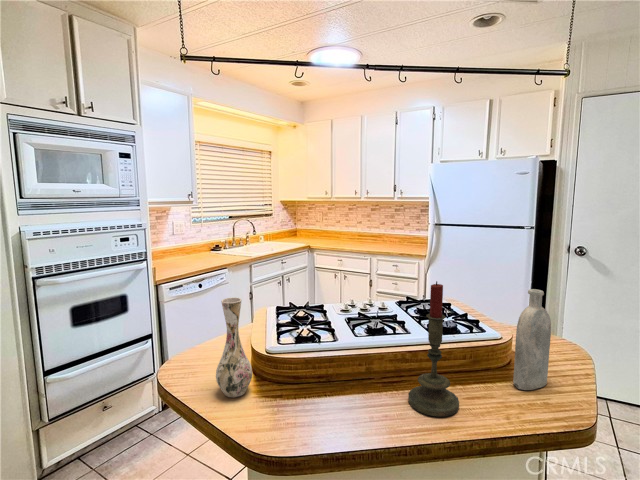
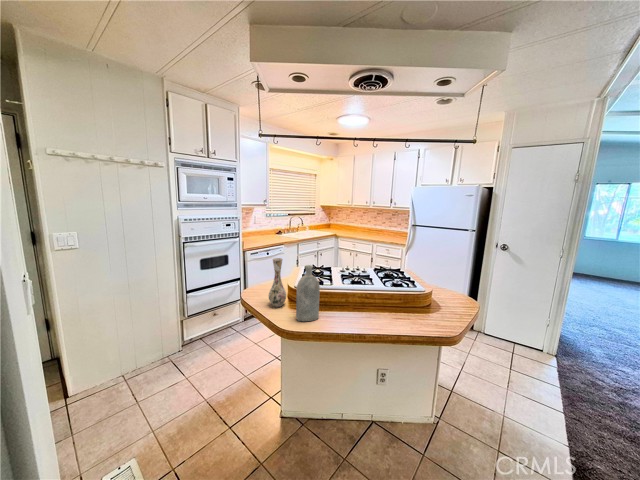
candle: present [408,281,459,417] -> none [363,256,389,325]
bottle: present [513,289,551,390] -> present [296,265,320,321]

